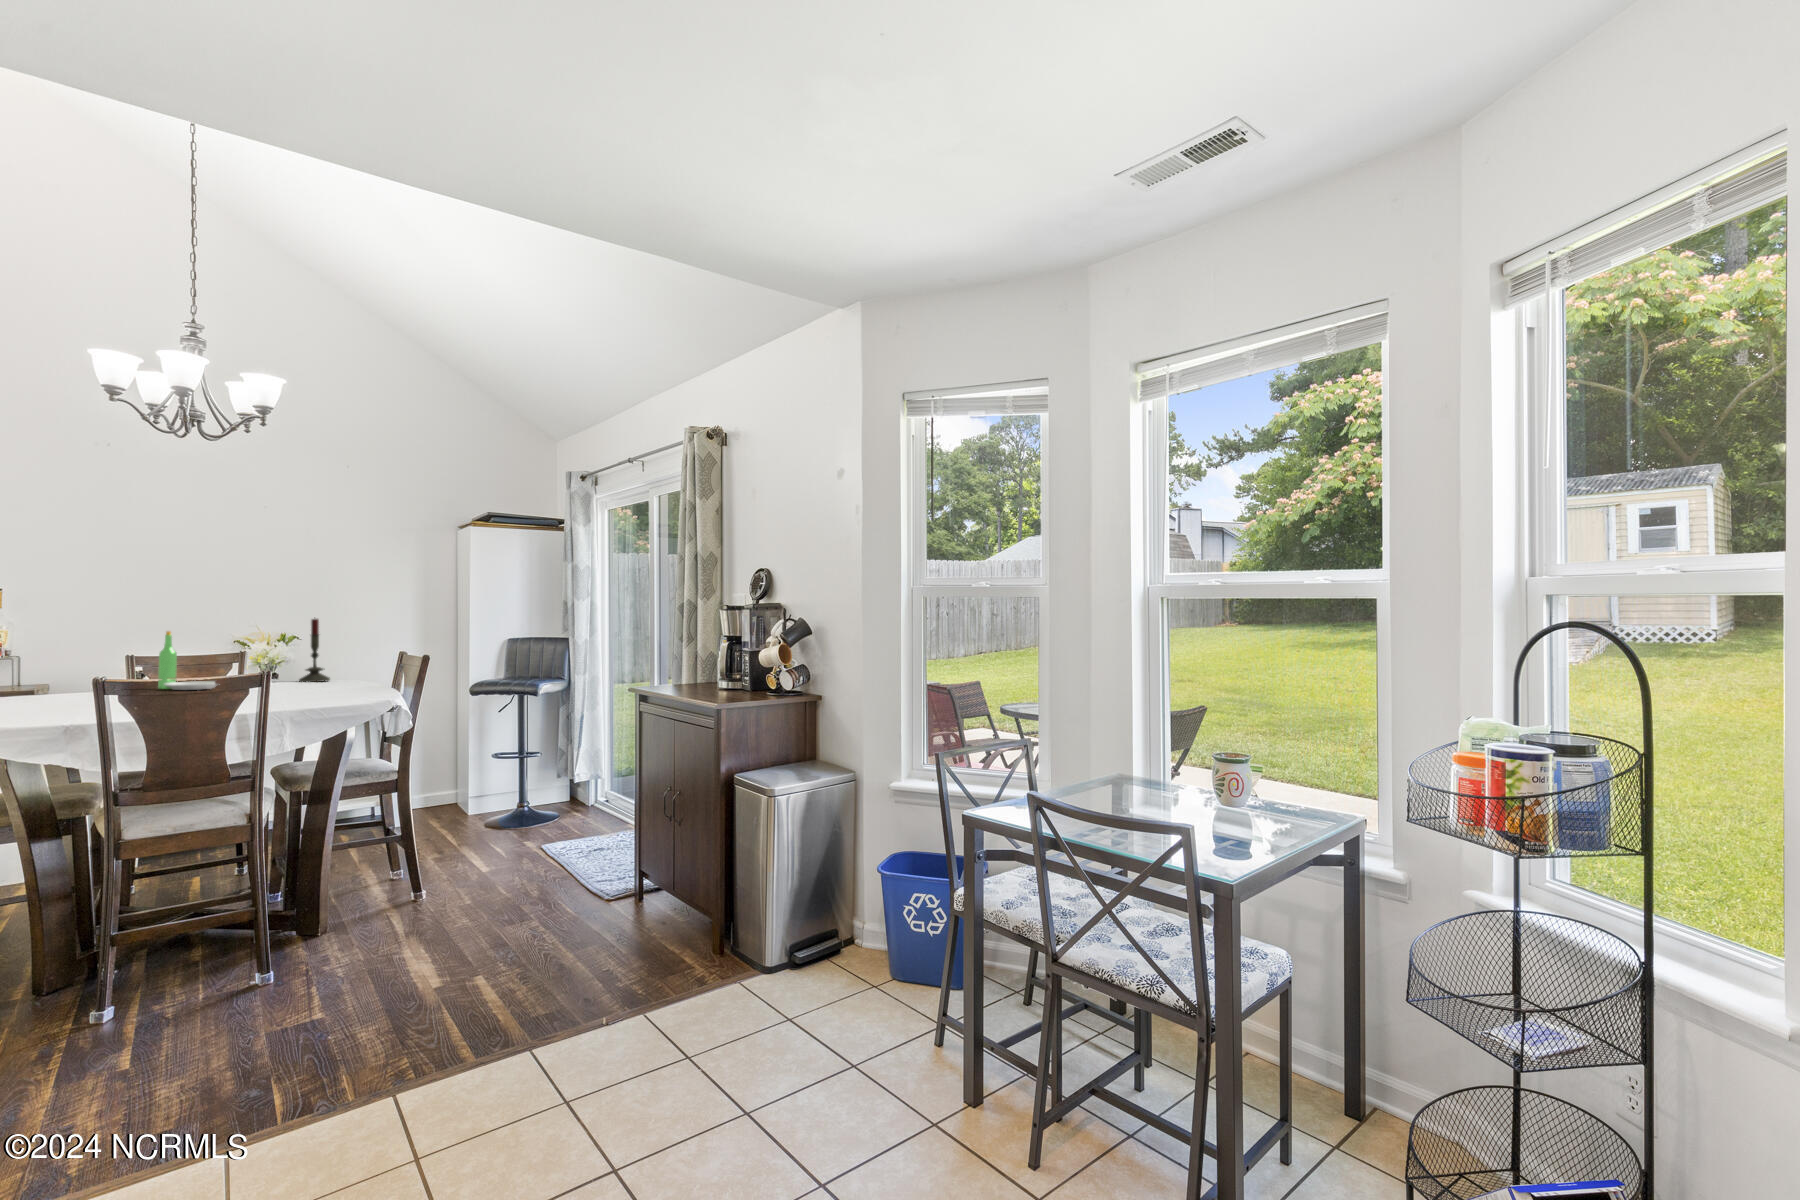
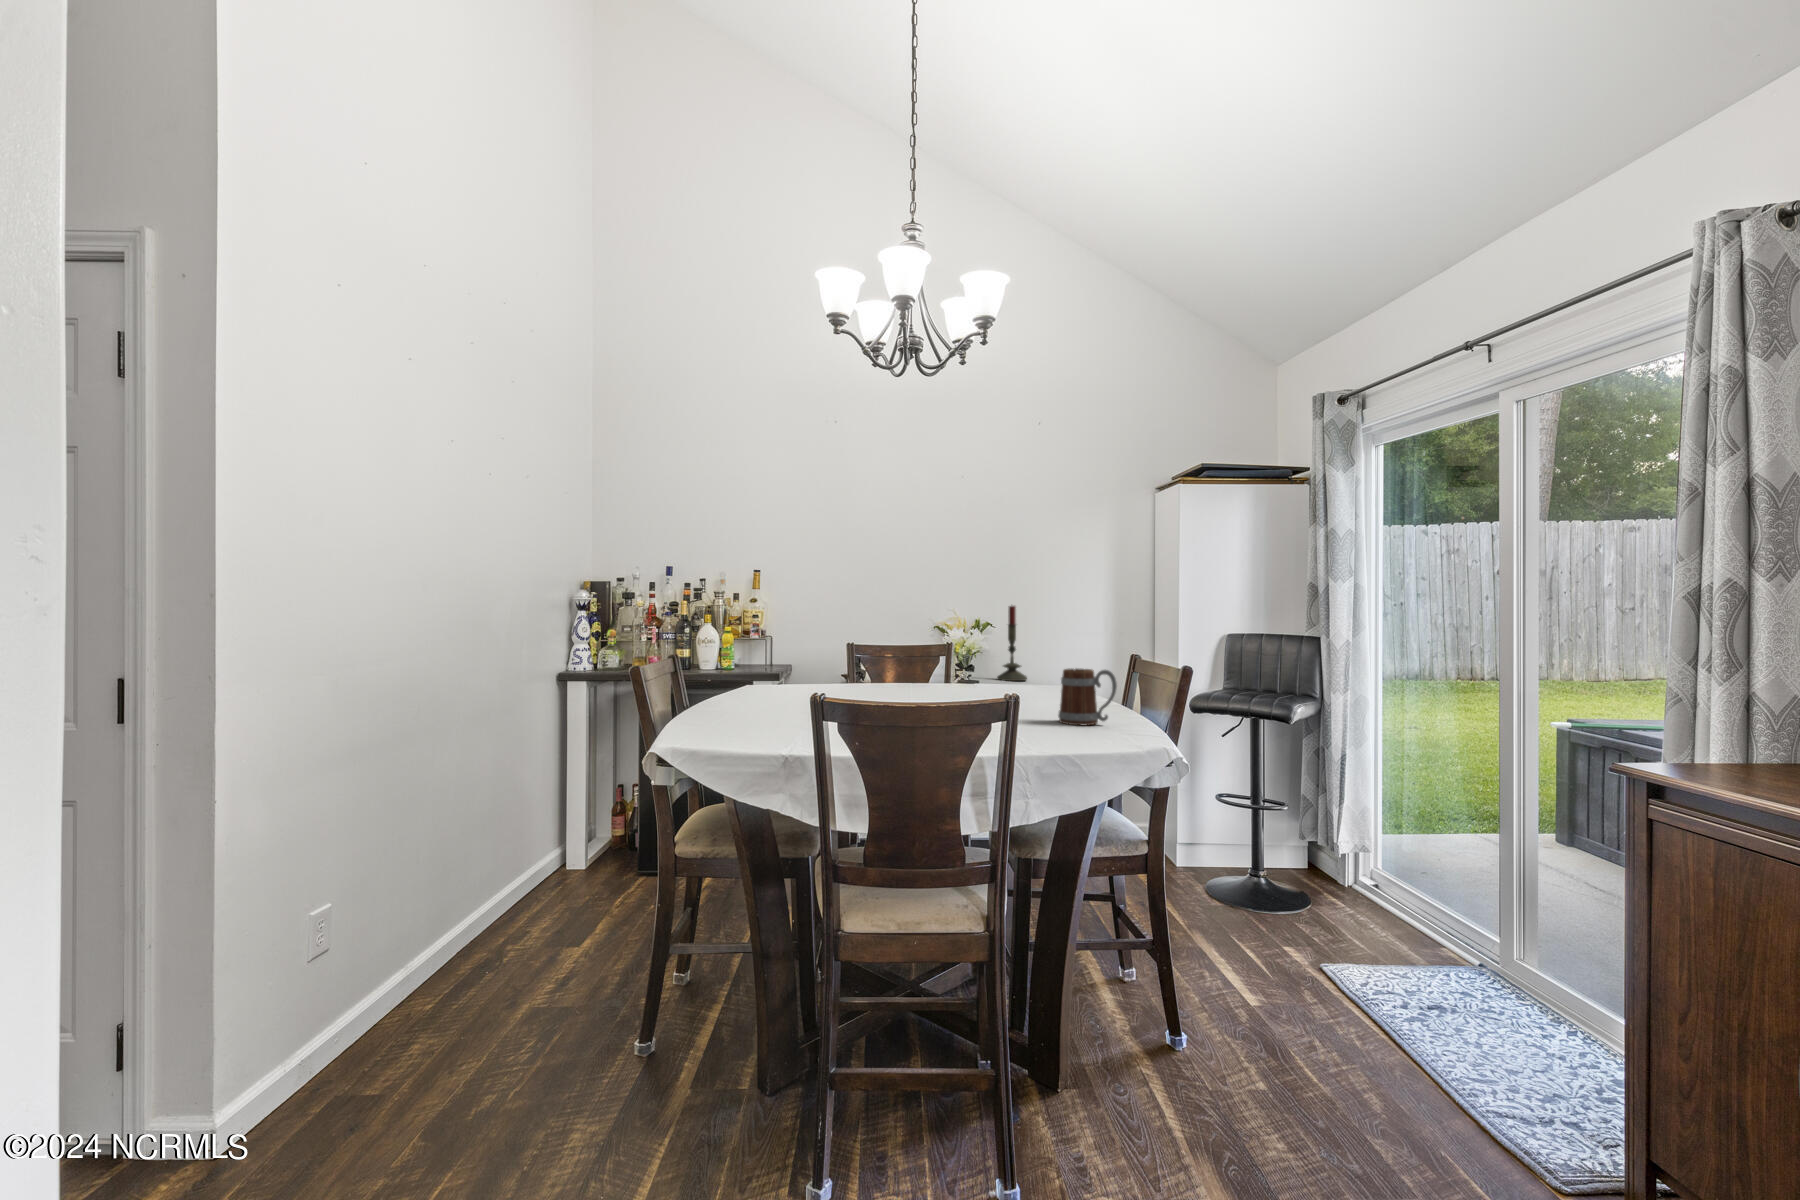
plate: present [158,631,216,690] -> none [876,621,936,693]
mug: none [328,658,375,696] -> present [1058,669,1117,725]

